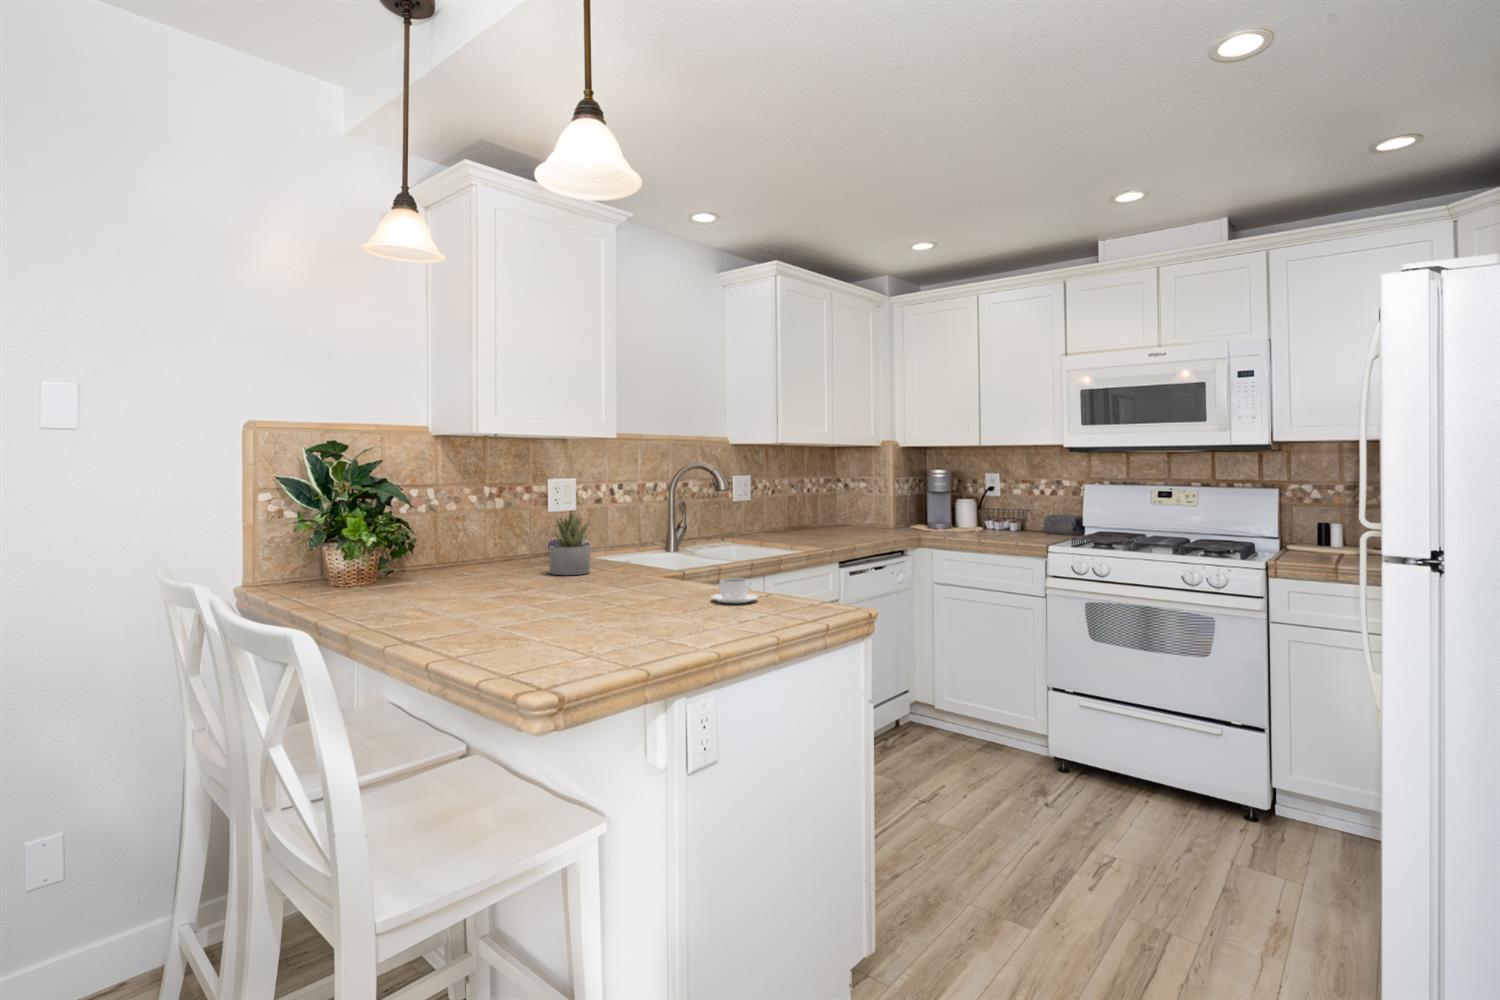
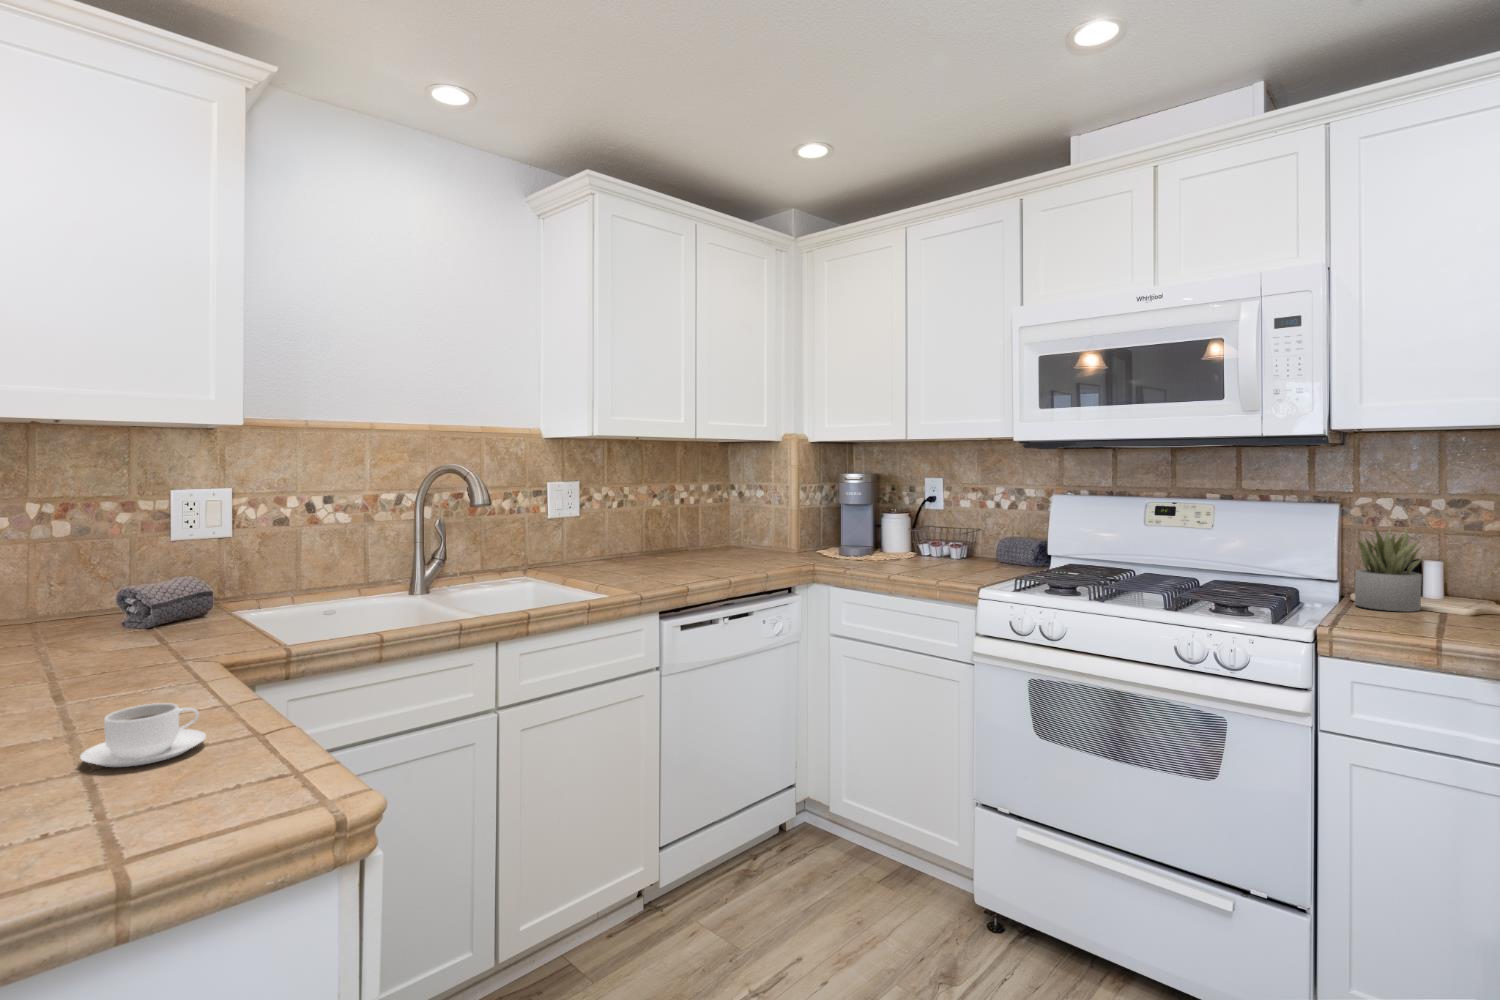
succulent plant: present [549,512,590,575] -> present [1355,529,1423,612]

